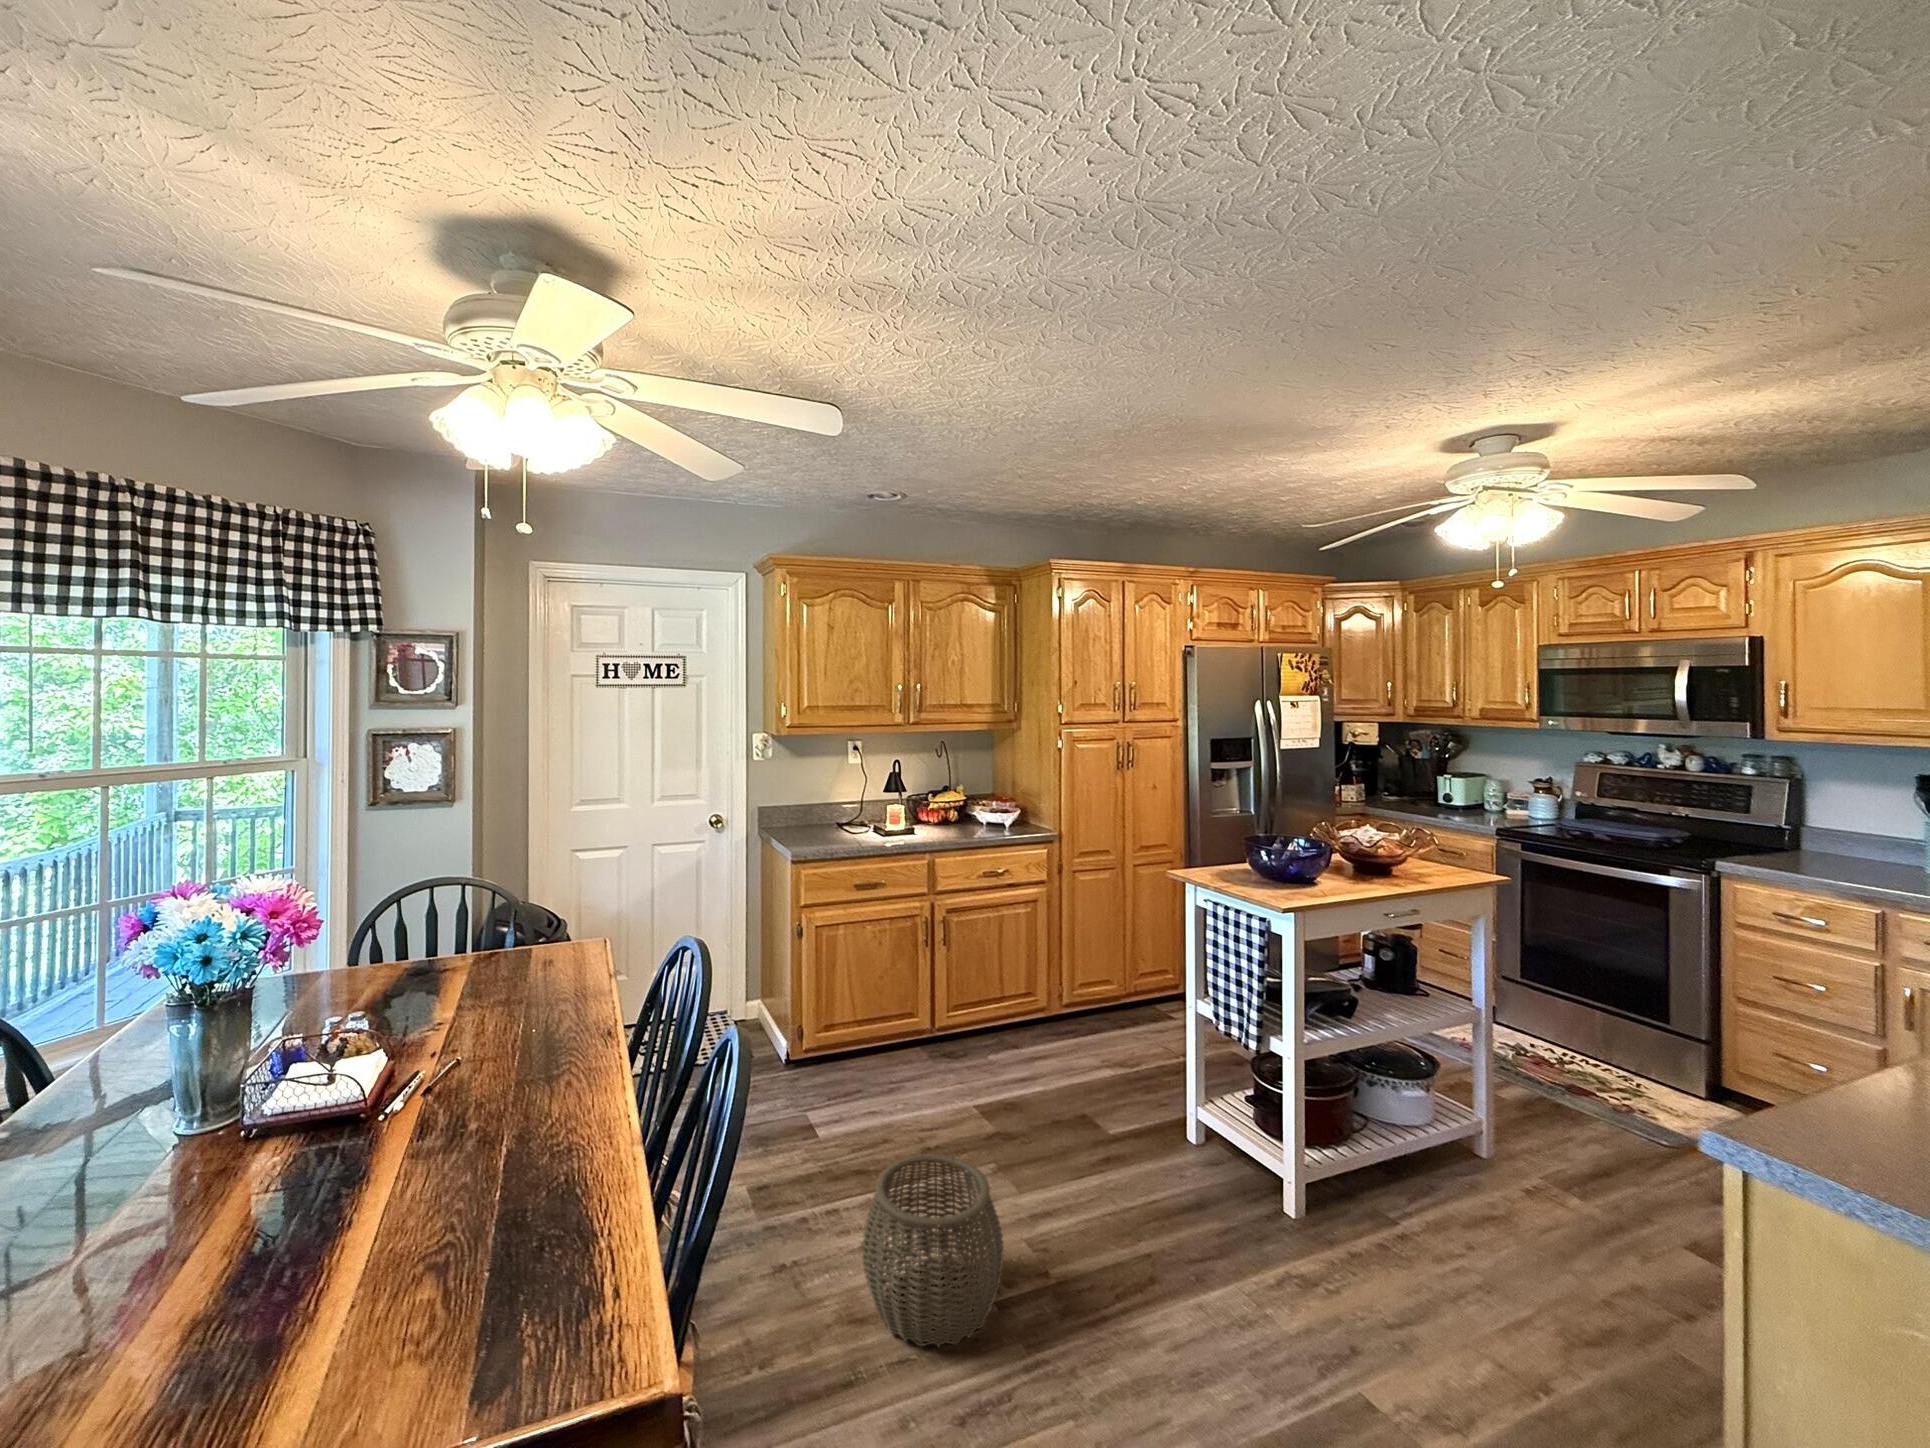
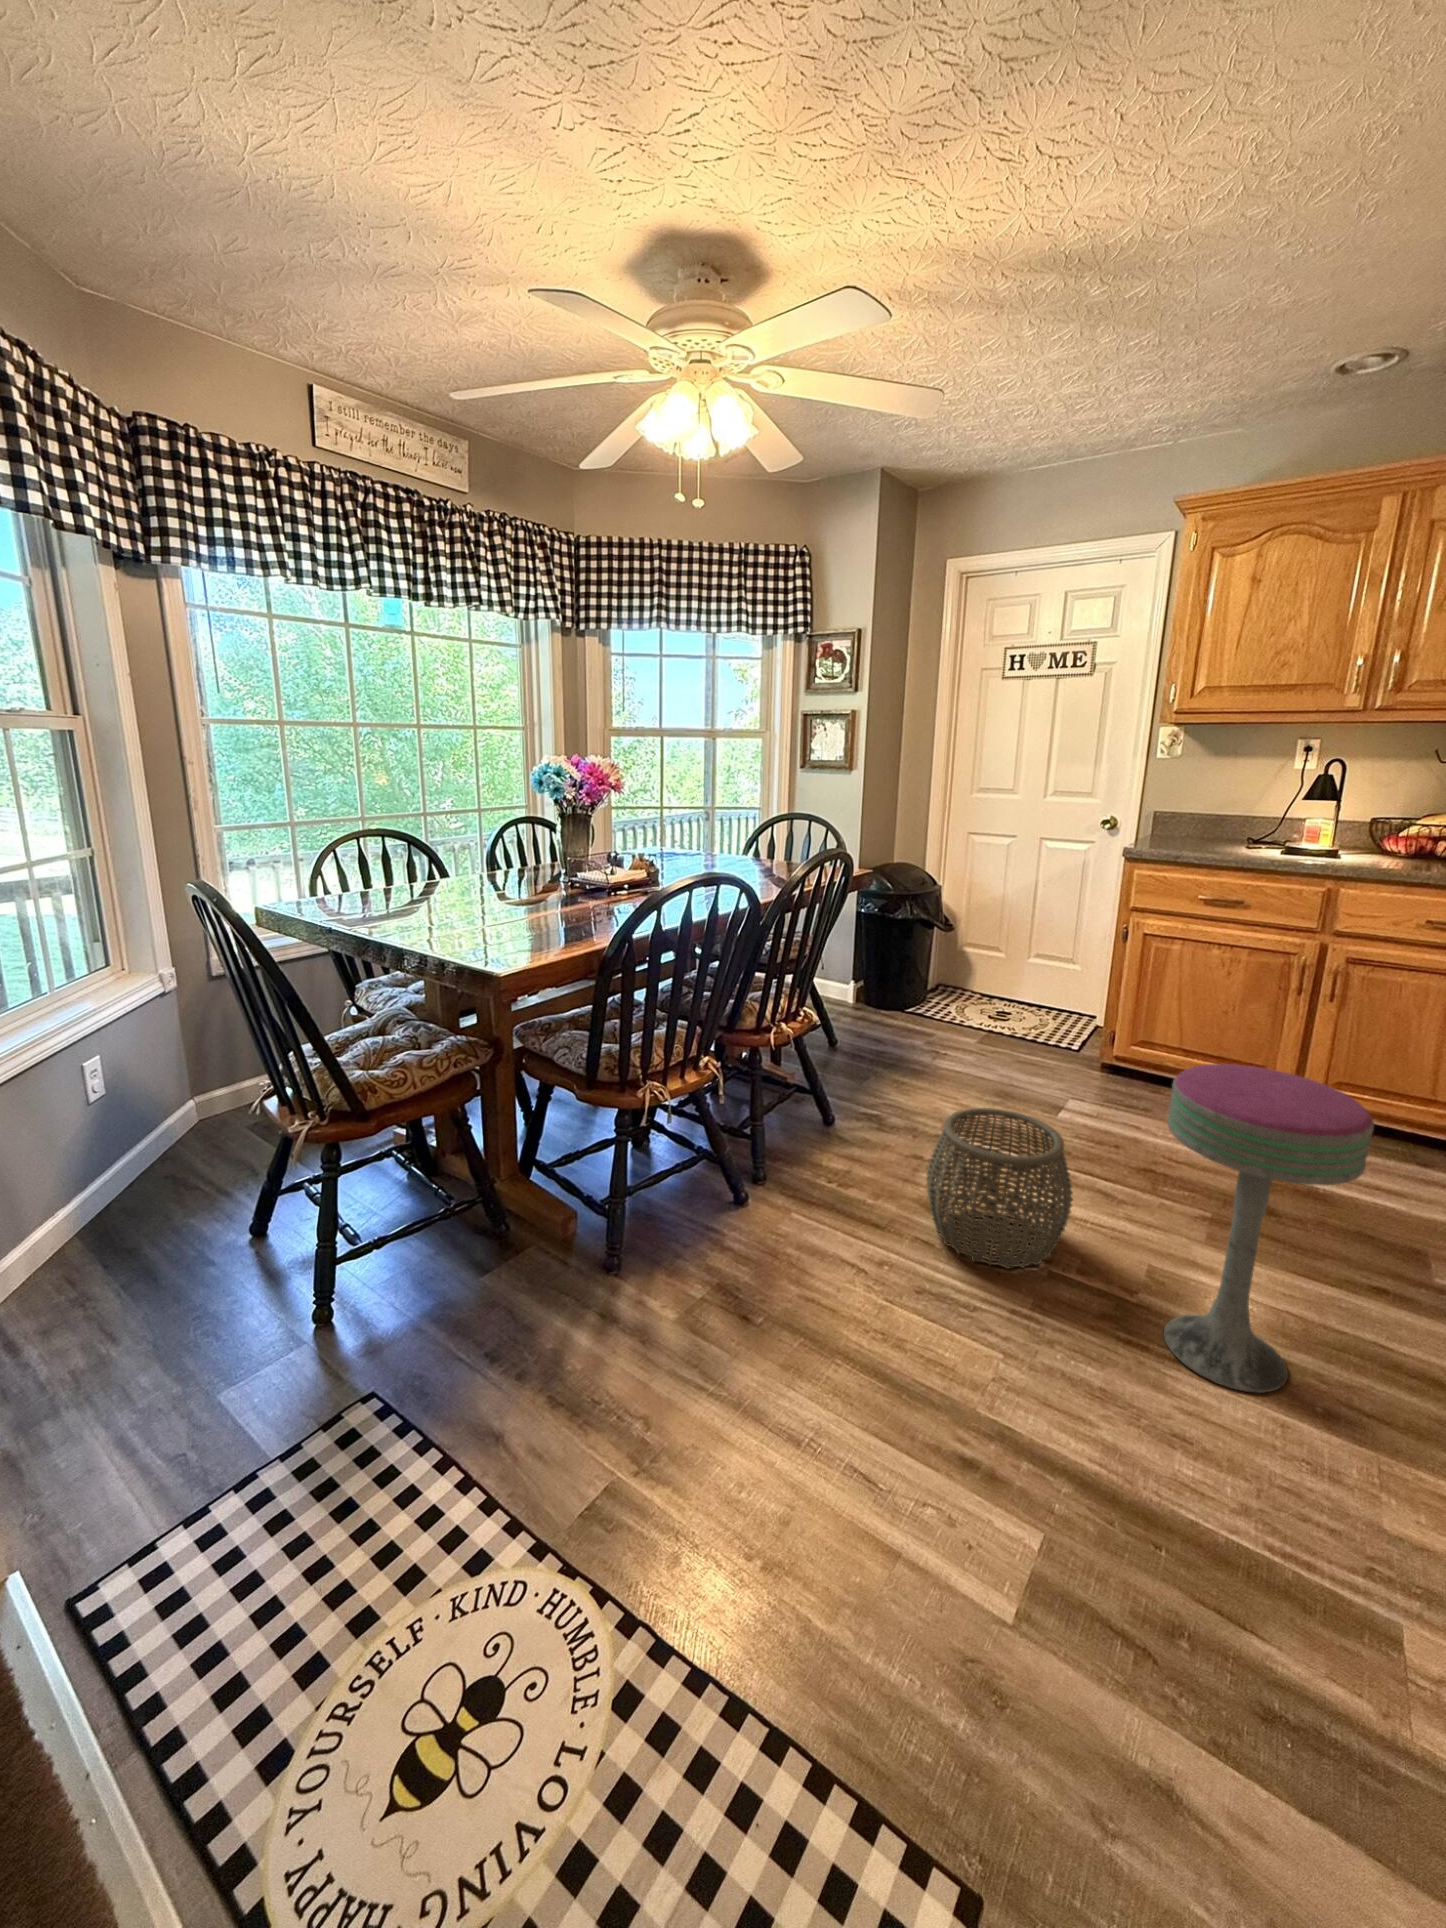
bar stool: none [1071,1029,1200,1310] -> present [1164,1064,1374,1393]

